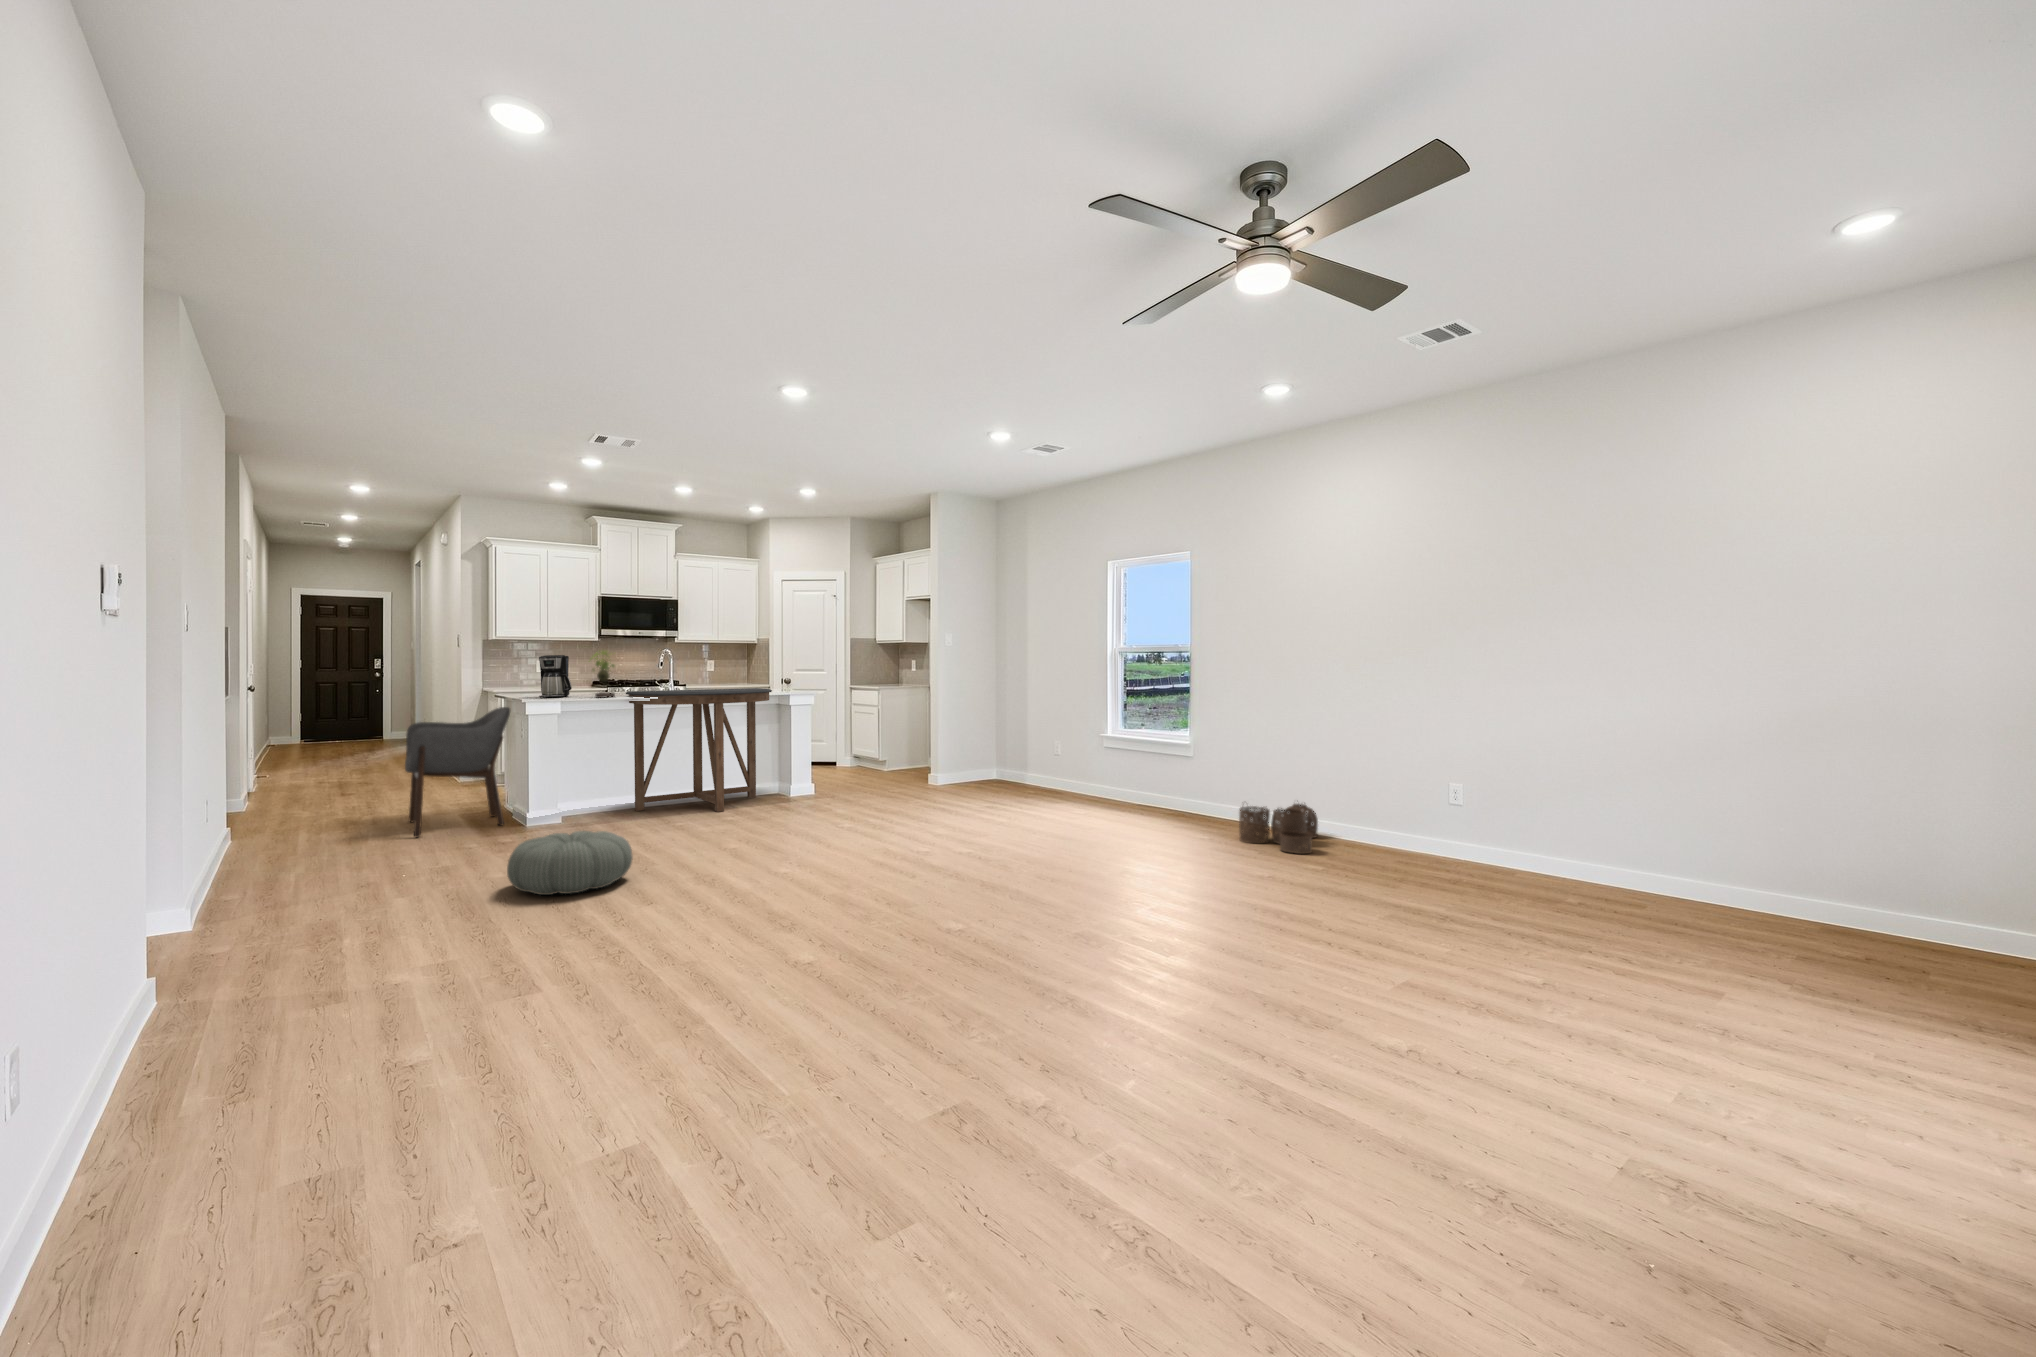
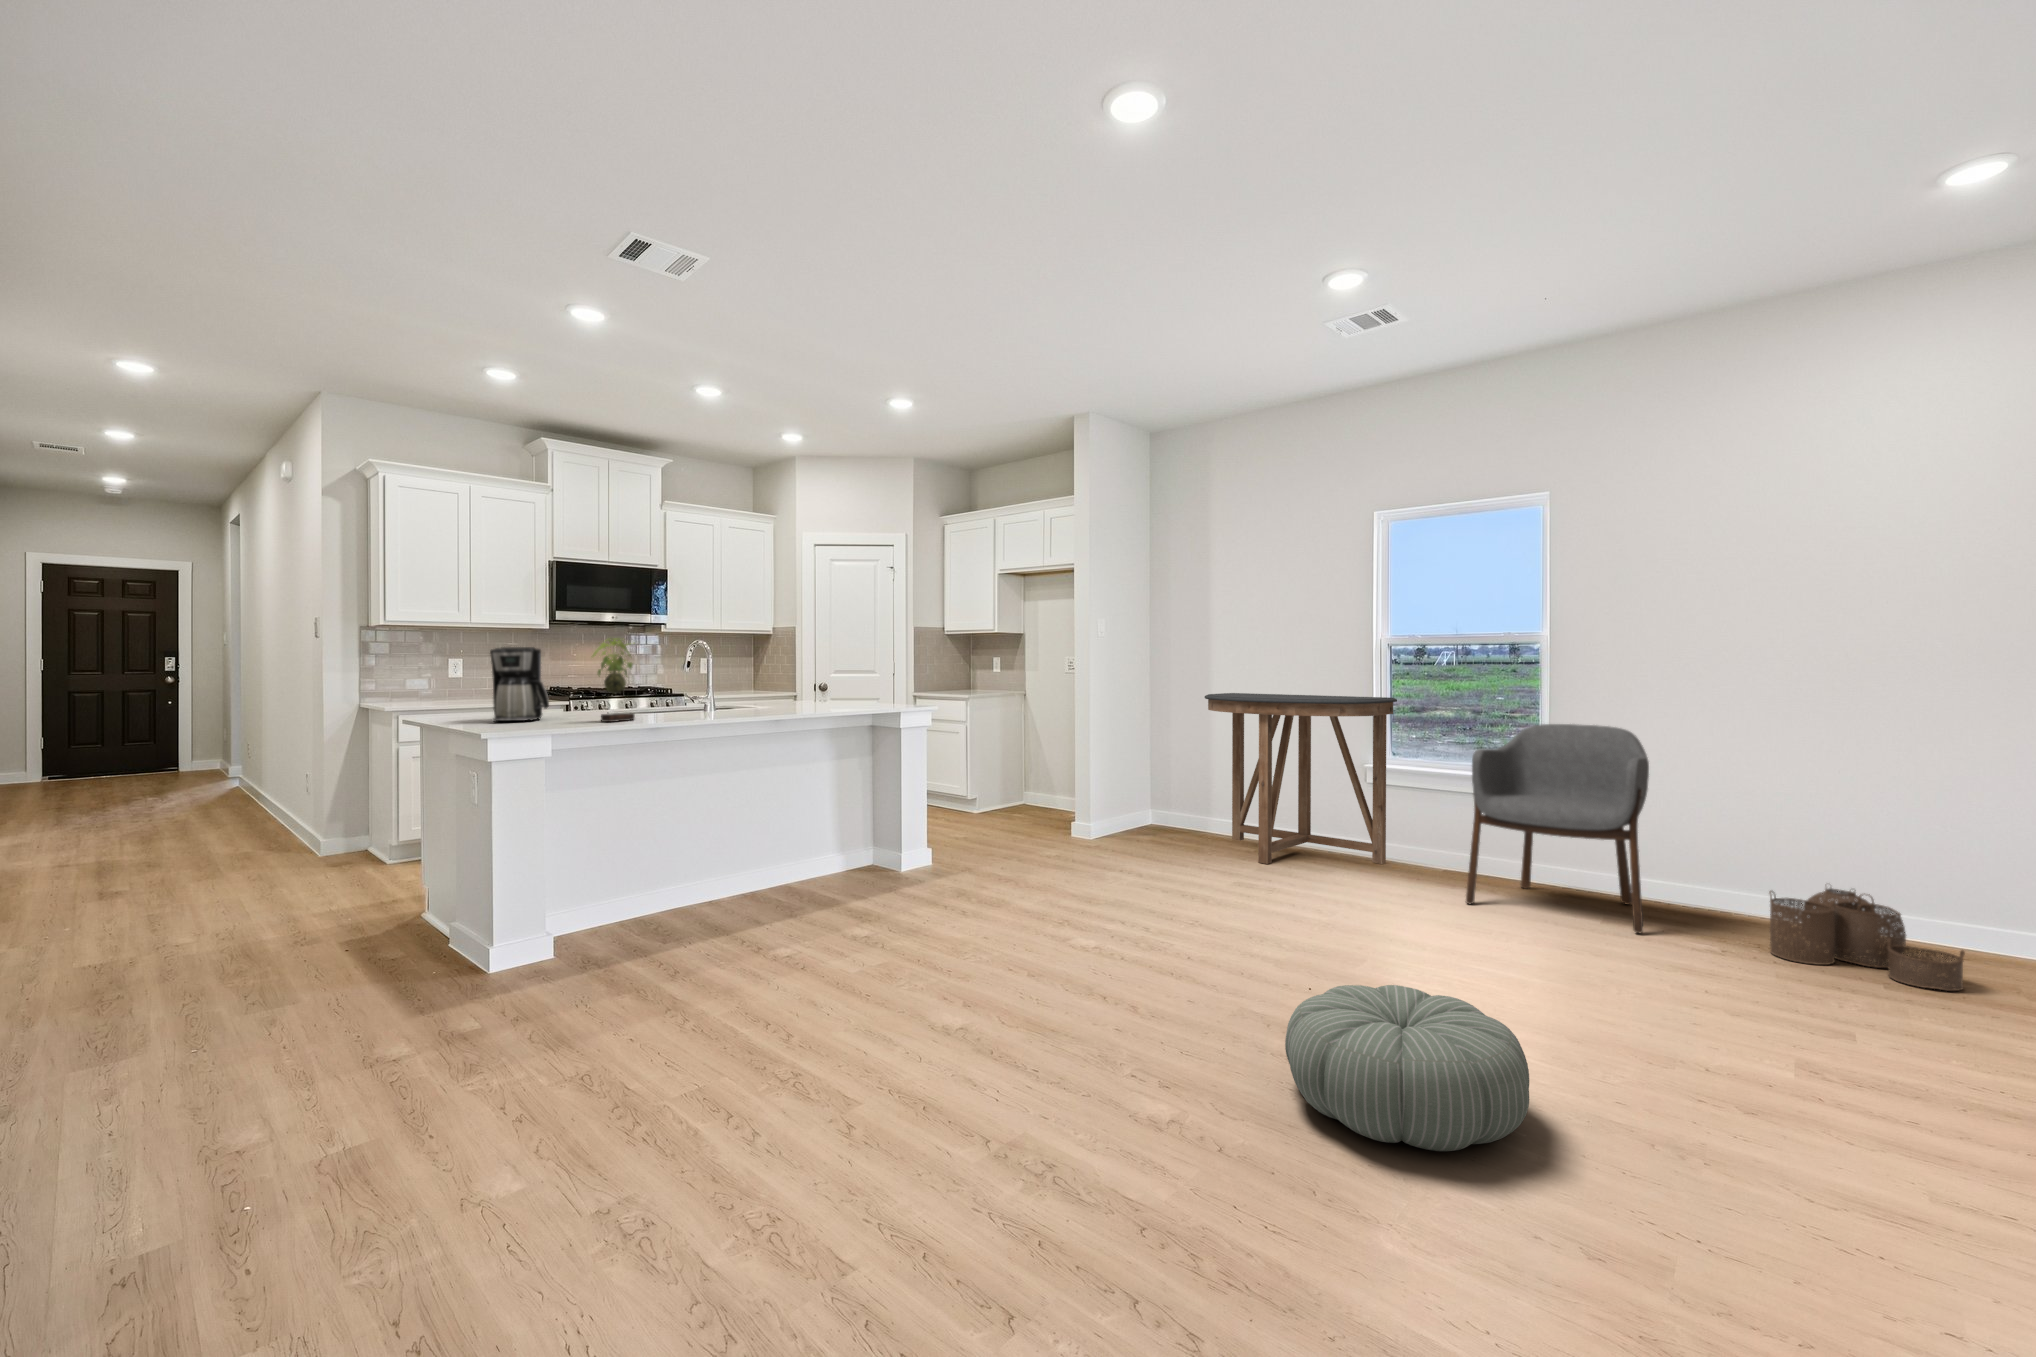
console table: present [626,688,772,812] -> present [1205,693,1397,864]
armchair: present [405,707,510,837] -> present [1466,724,1649,933]
pouf: present [507,831,632,895] -> present [1285,985,1529,1151]

